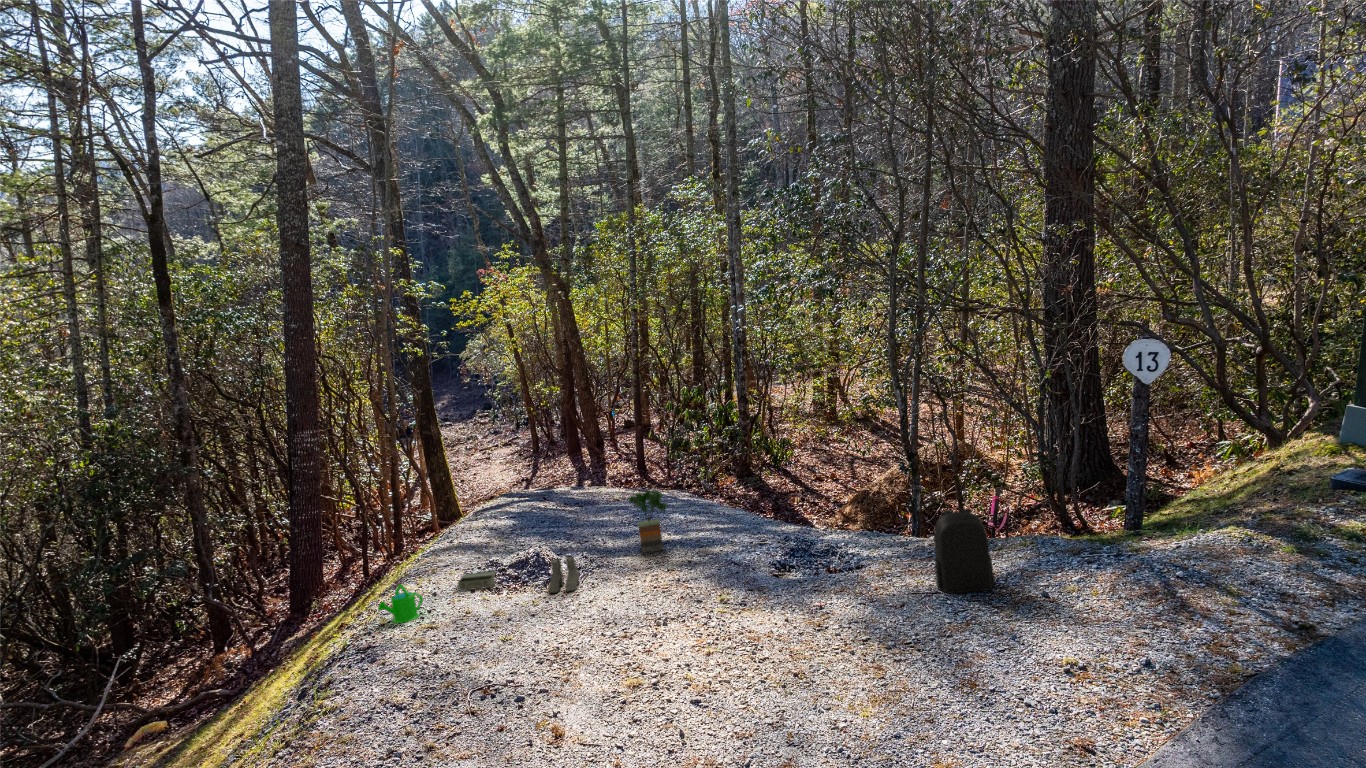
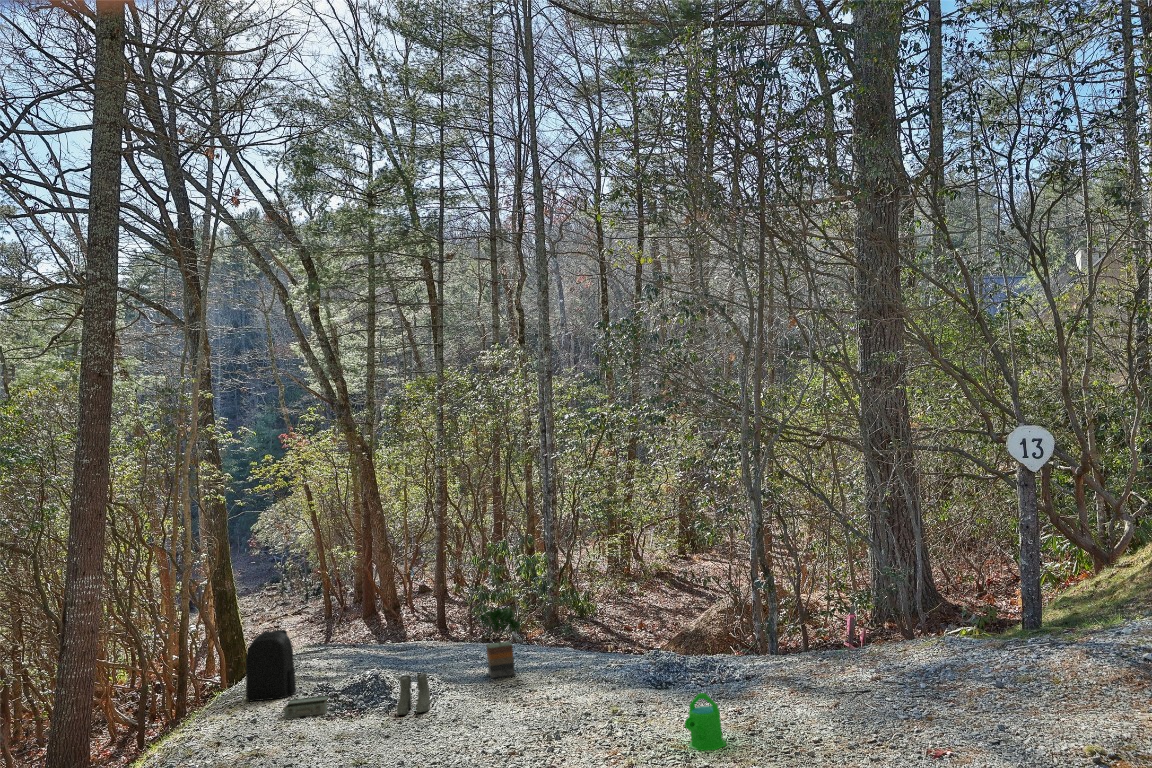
backpack: present [934,509,995,593] -> present [246,630,296,702]
watering can: present [378,584,423,623] -> present [685,693,726,750]

